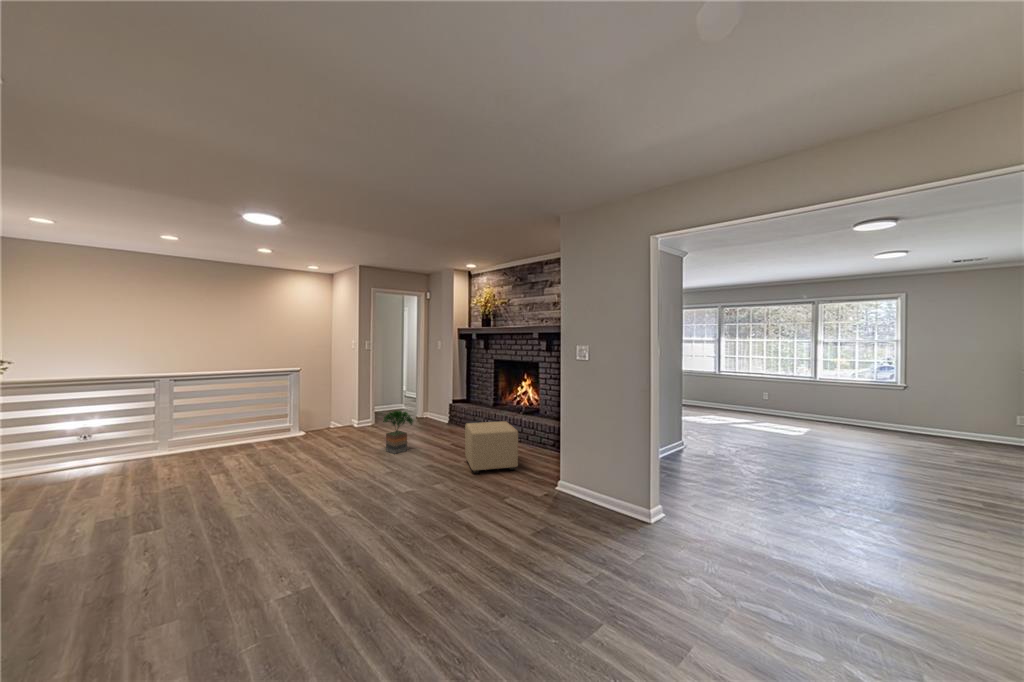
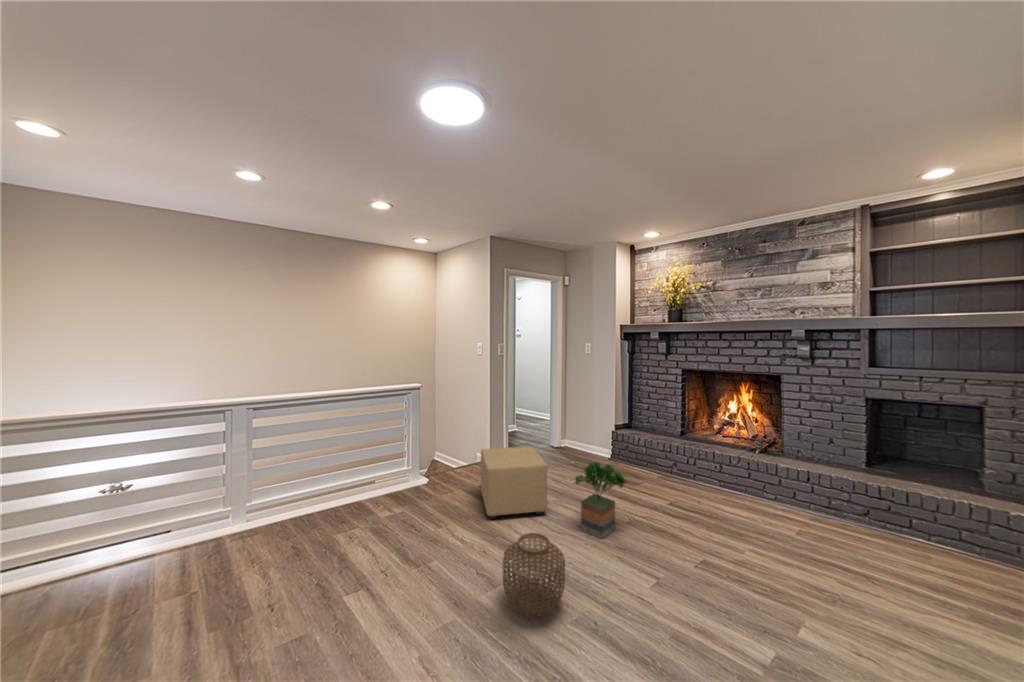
ottoman: present [465,421,518,473] -> present [481,446,548,519]
woven basket: none [308,437,345,477] -> present [503,533,565,617]

